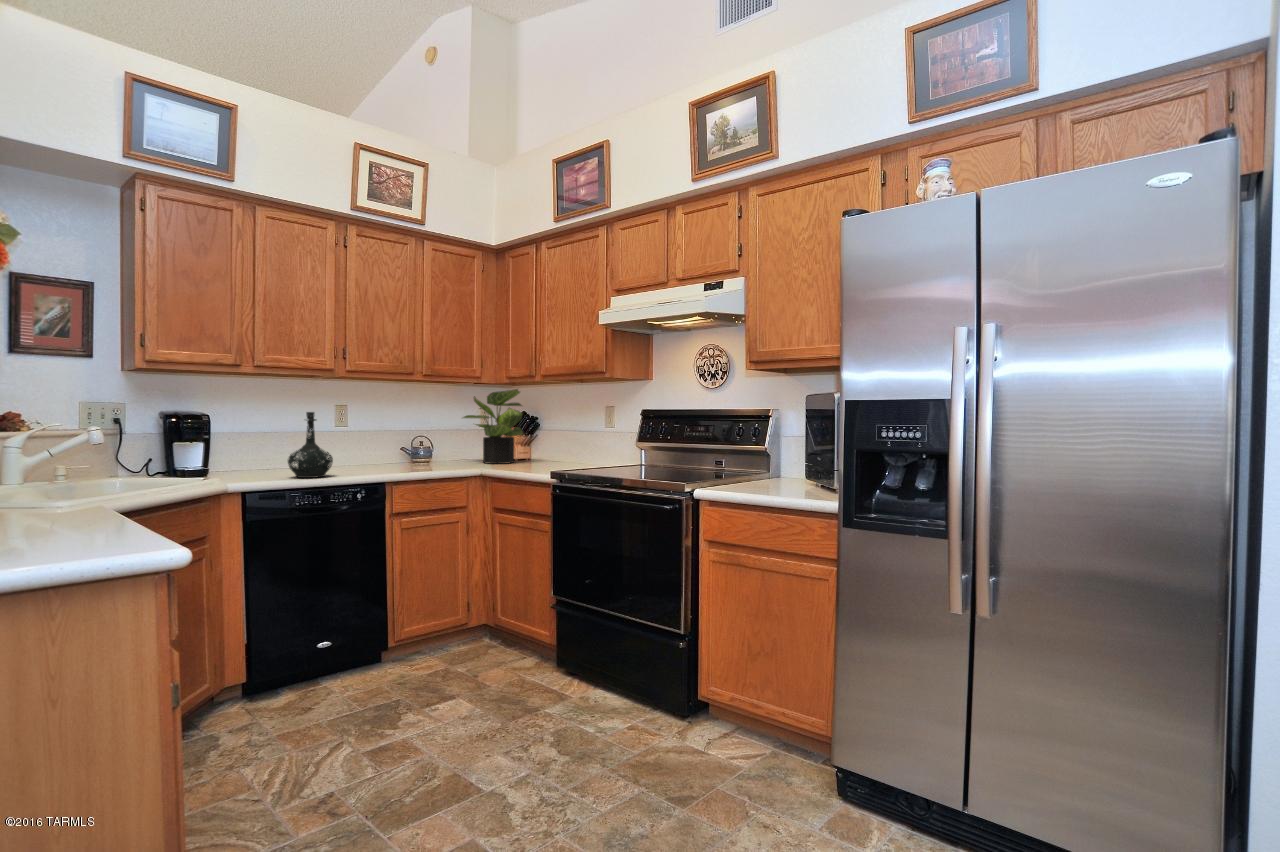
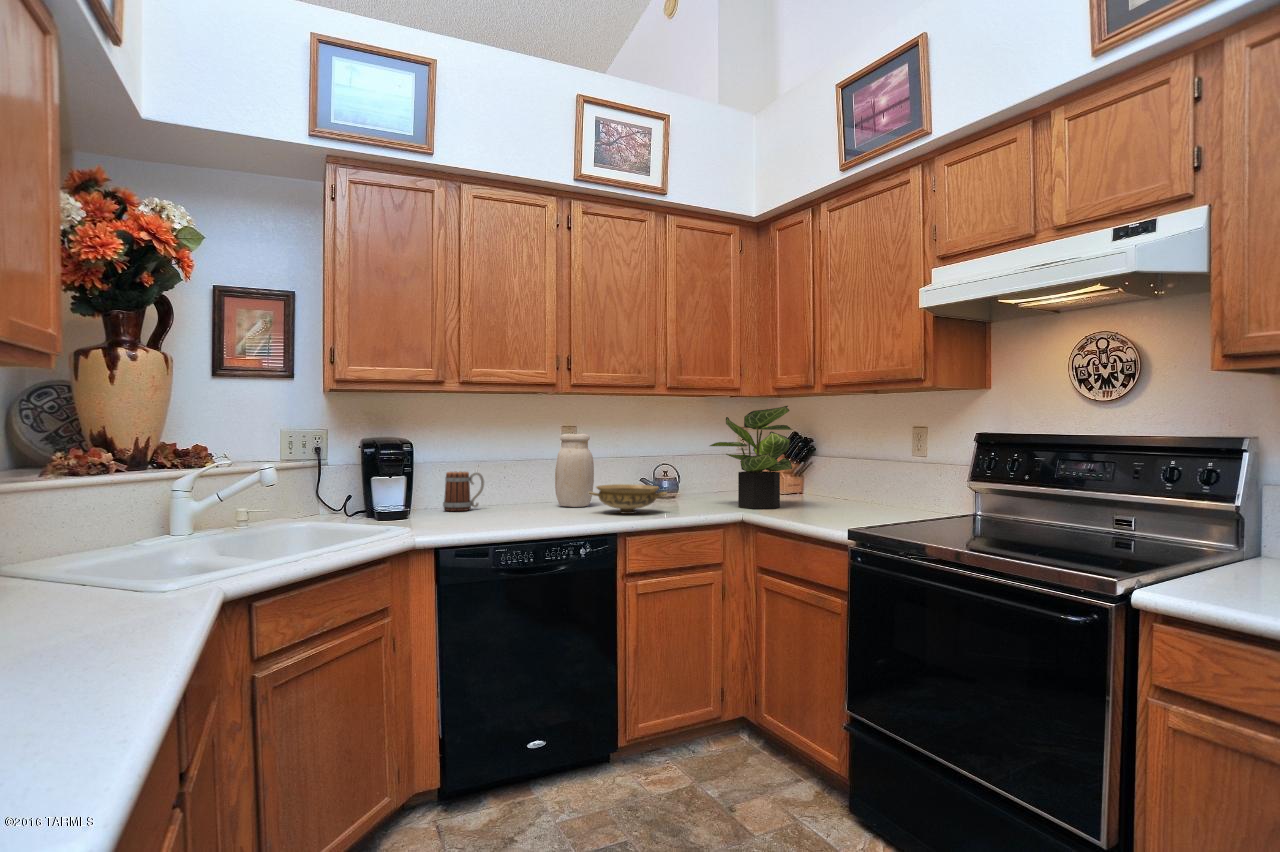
jar: none [335,408,368,465] -> present [555,434,594,507]
bottle: present [288,412,333,478] -> none [498,440,552,526]
mug: none [235,439,273,471] -> present [443,472,484,511]
ceramic bowl: none [363,447,427,469] -> present [588,484,667,514]

